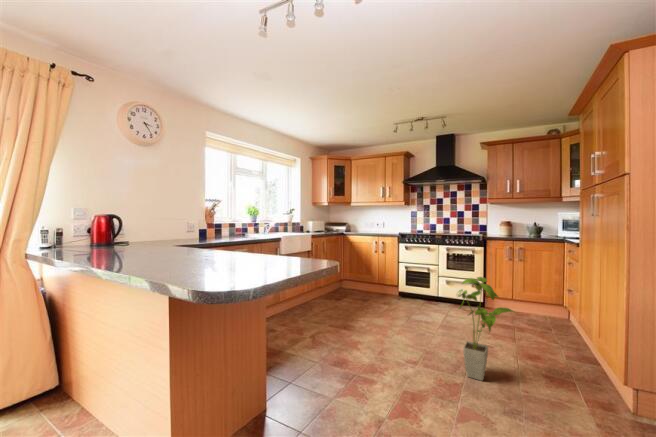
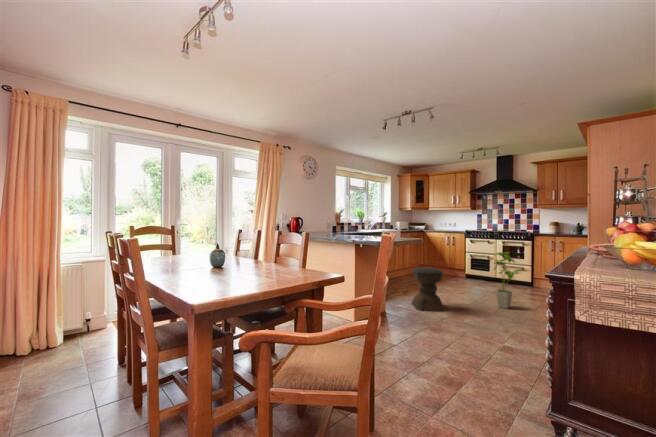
stool: none [314,311,377,415] -> present [412,268,444,311]

